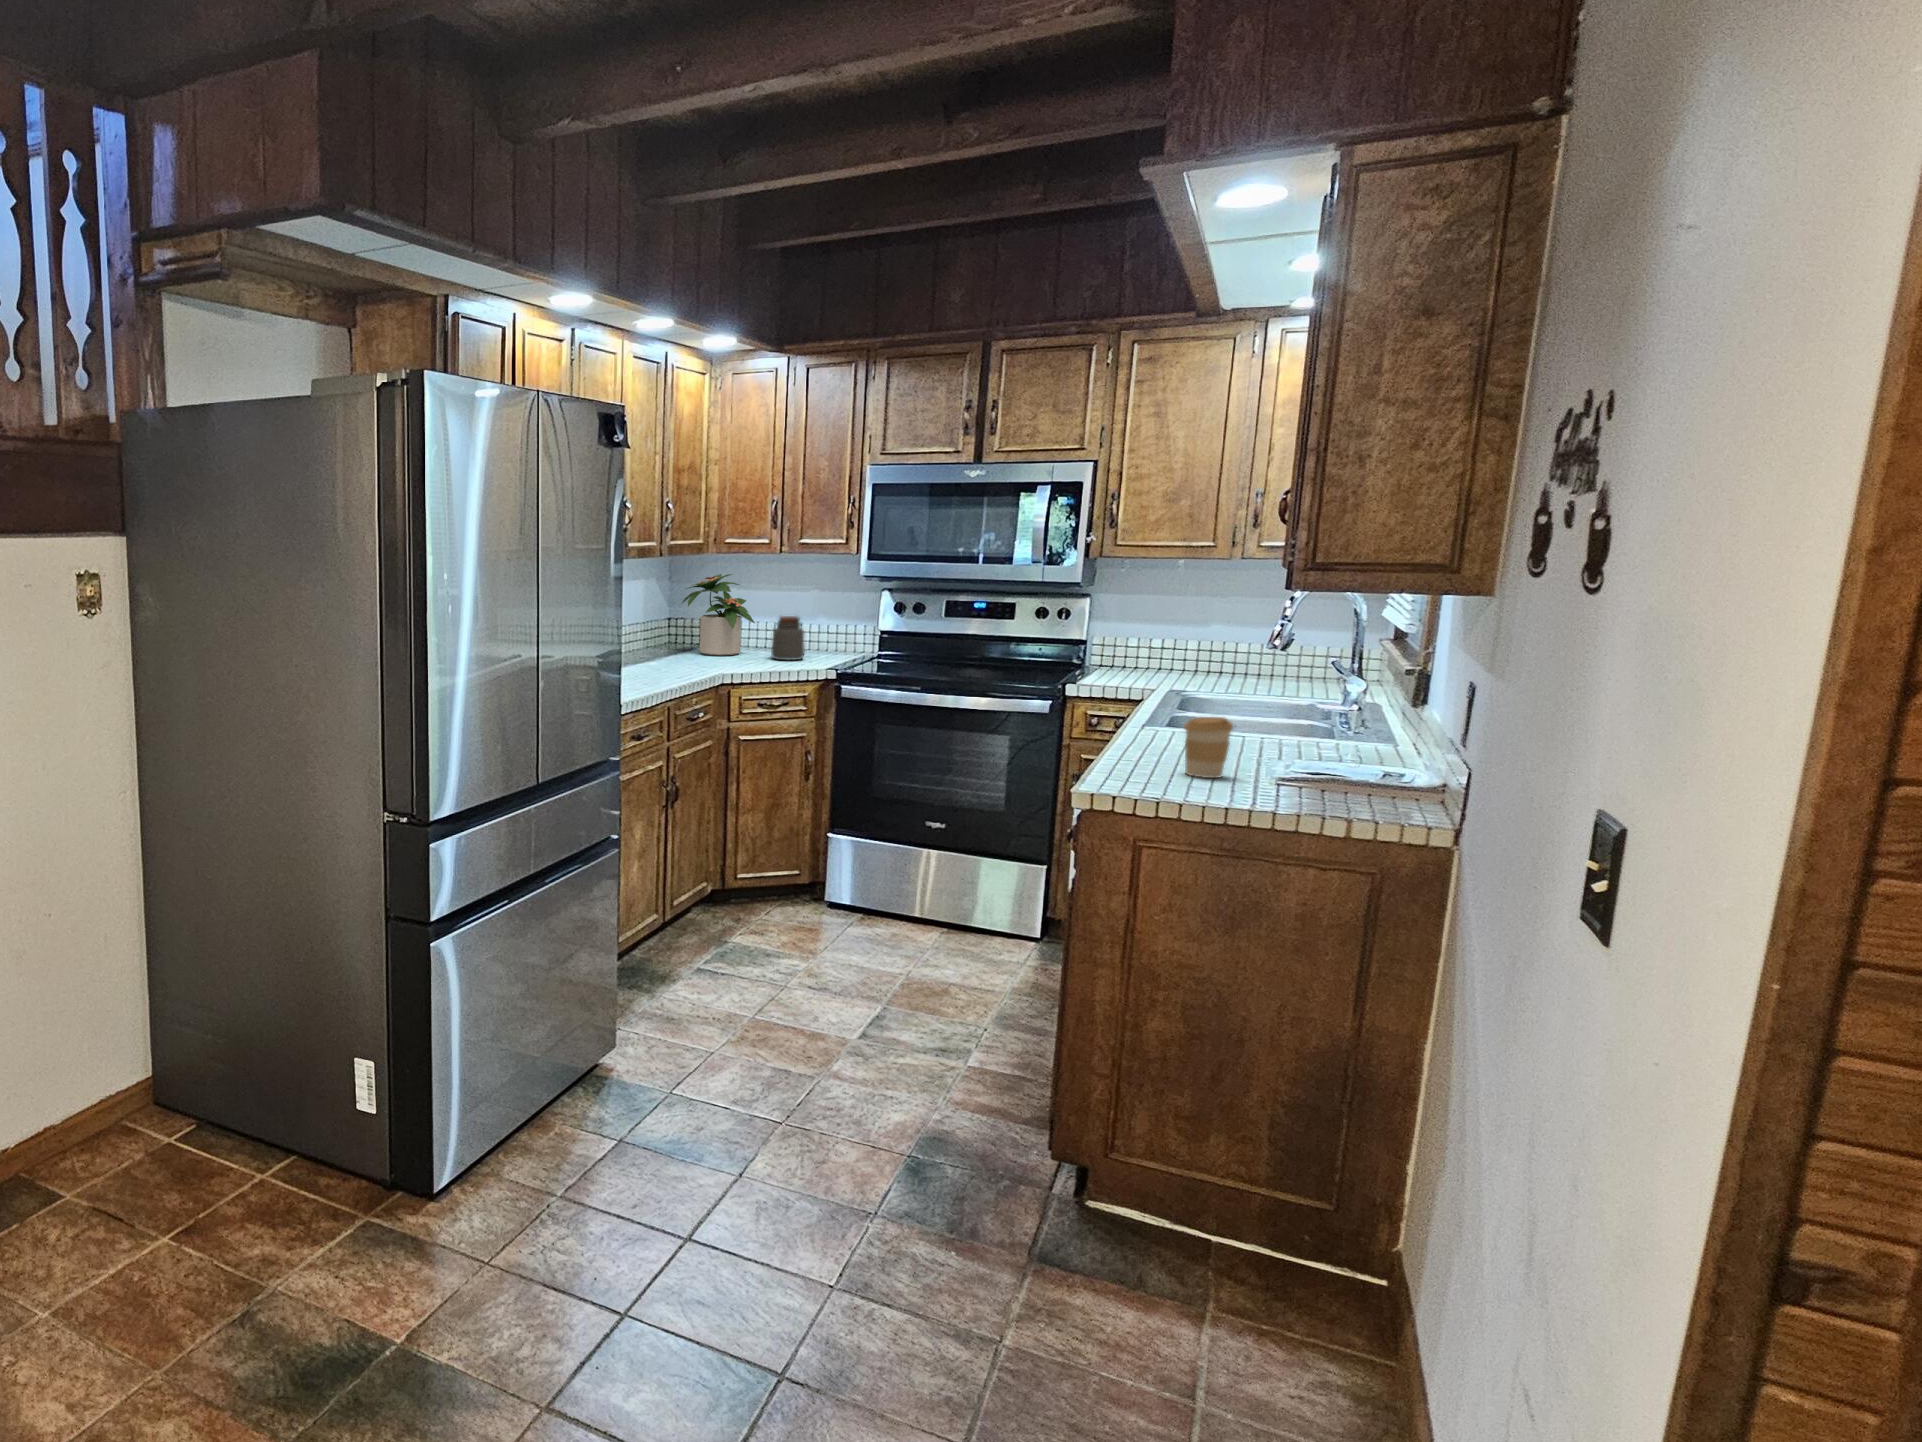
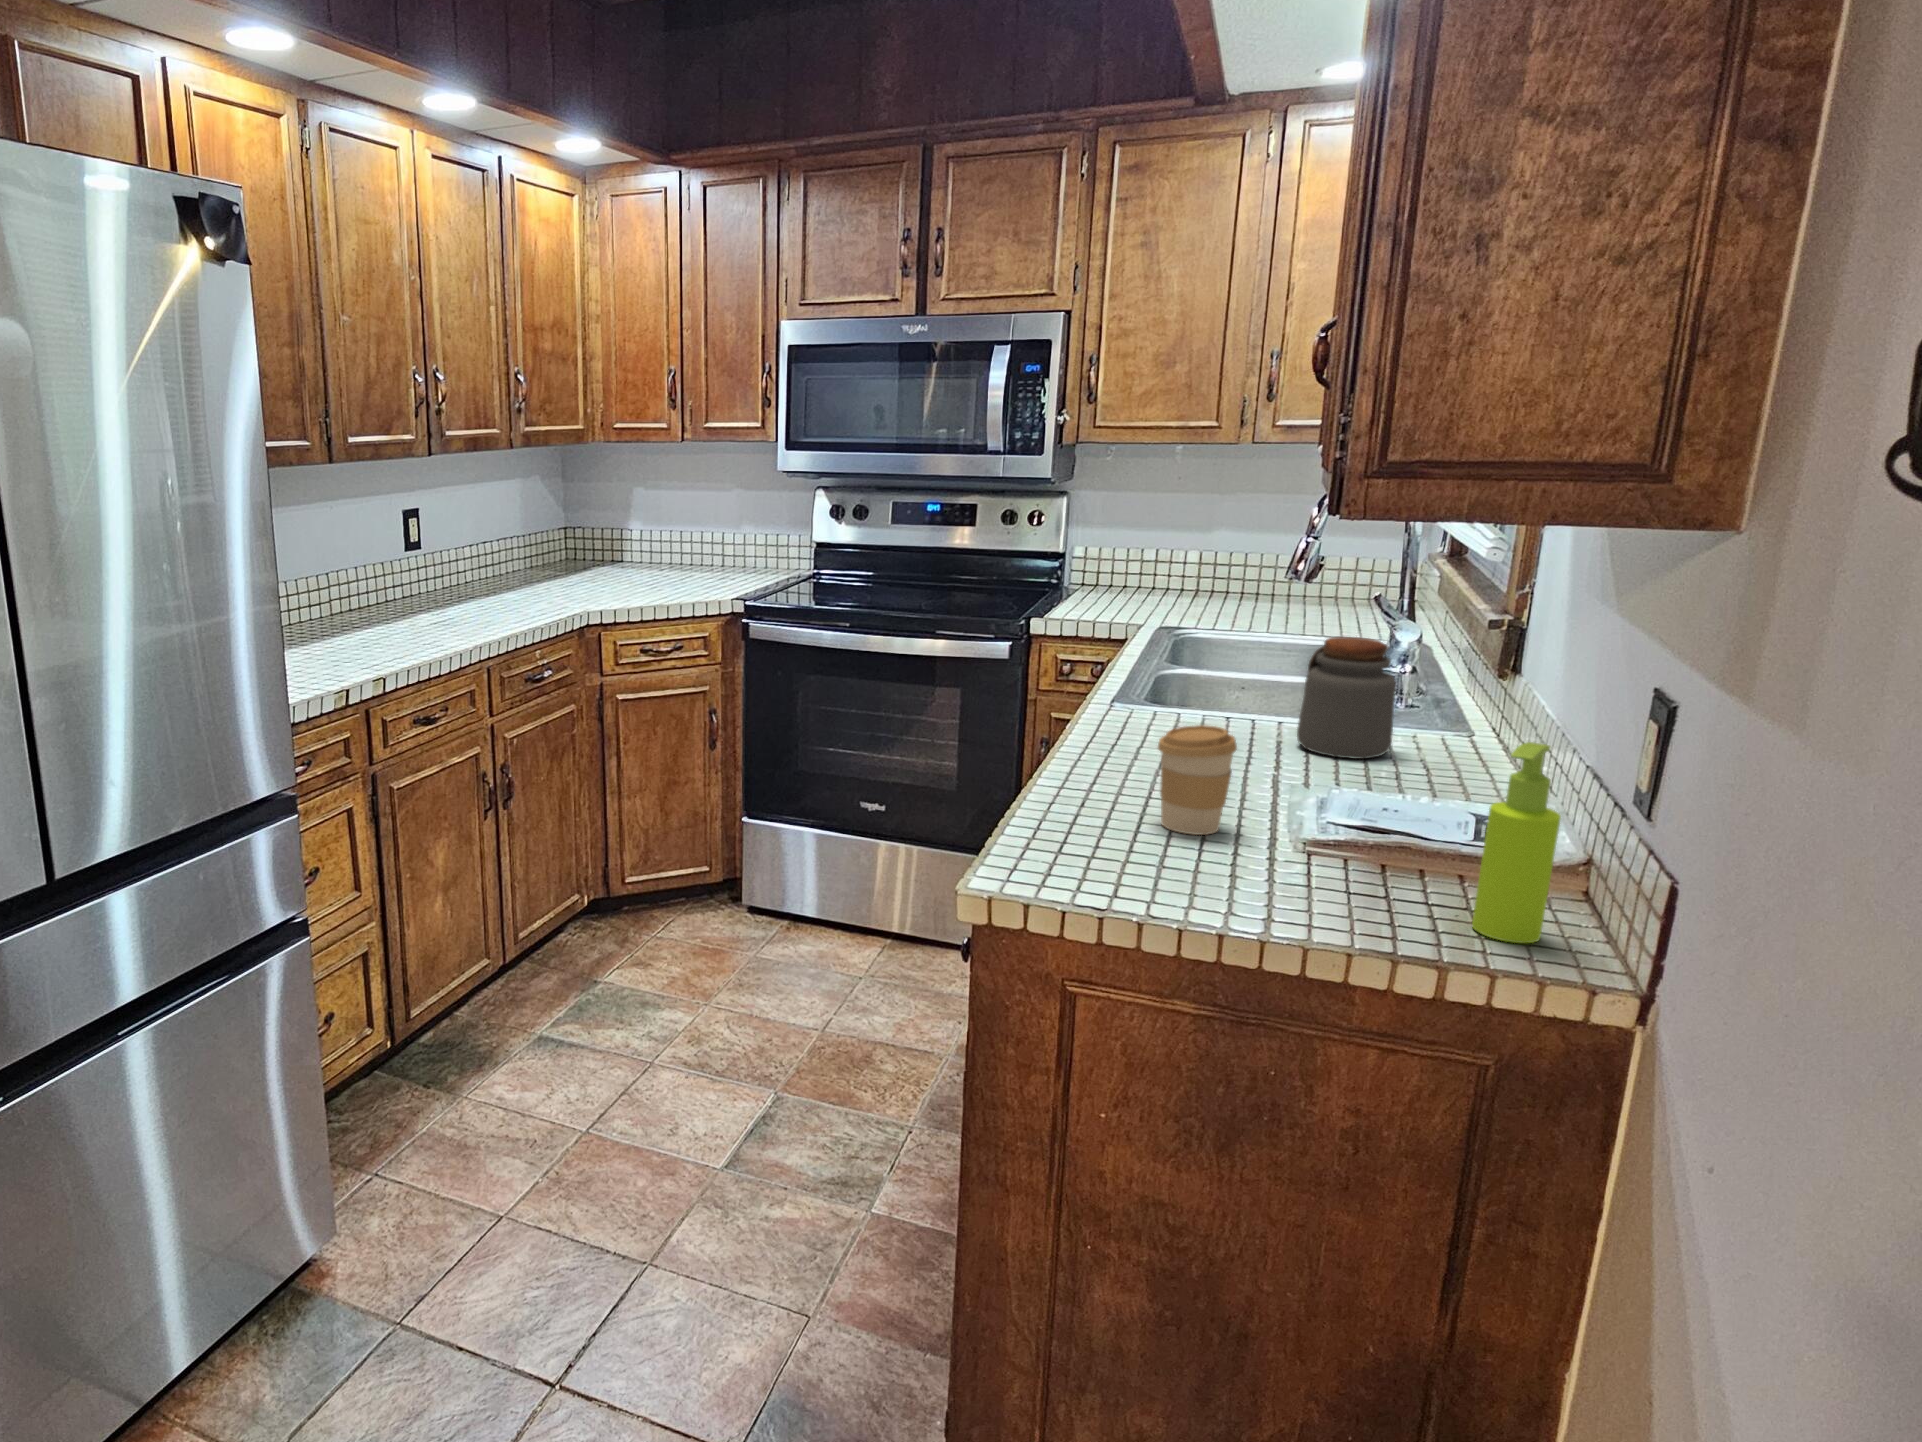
potted plant: present [682,574,755,656] -> none [563,468,661,578]
jar: present [771,616,805,660] -> present [1297,637,1396,759]
soap dispenser: none [1370,709,1417,814] -> present [1472,742,1561,943]

